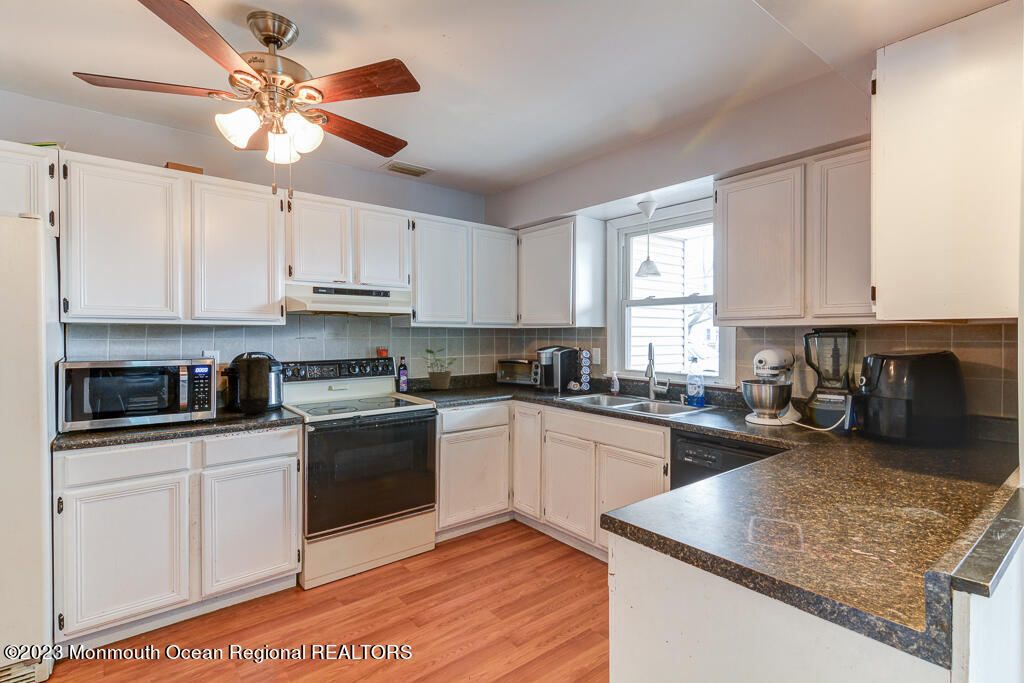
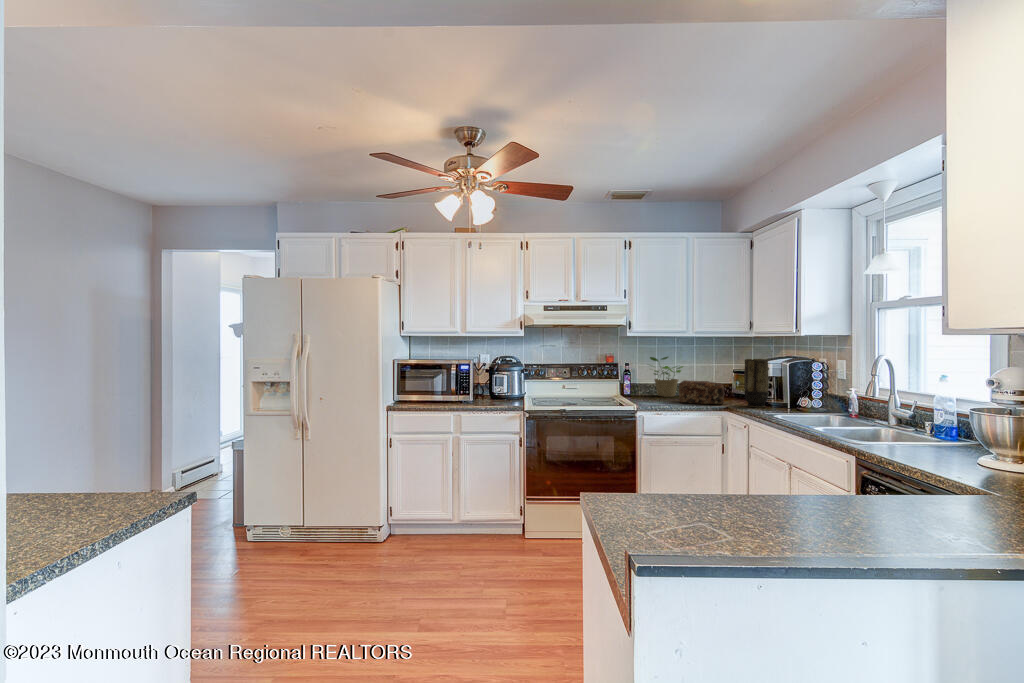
vase: present [238,357,272,418] -> present [744,359,769,407]
bread loaf: none [463,371,505,395] -> present [679,380,724,404]

